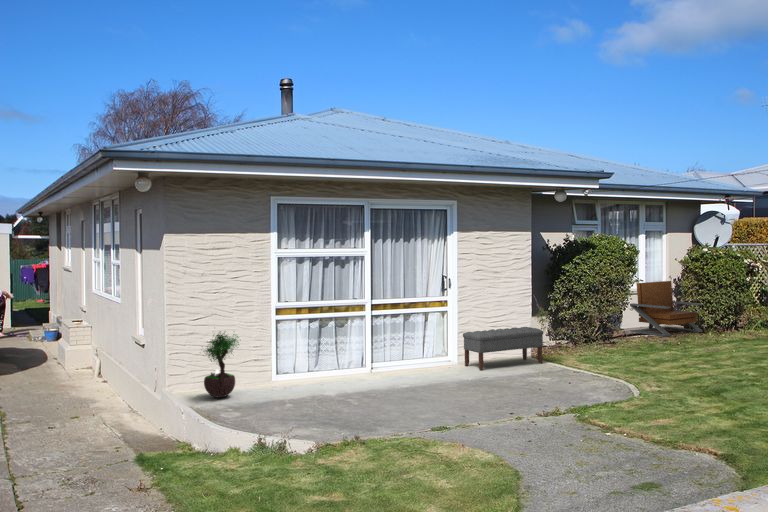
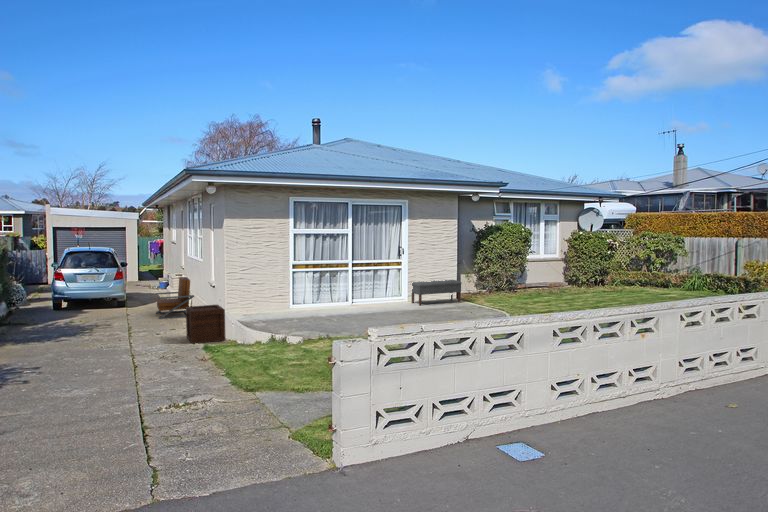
lounge chair: present [630,281,703,337] -> present [155,277,194,319]
potted tree: present [204,331,239,398] -> none [245,275,269,316]
wooden crate: none [97,378,167,449] -> present [186,305,226,344]

